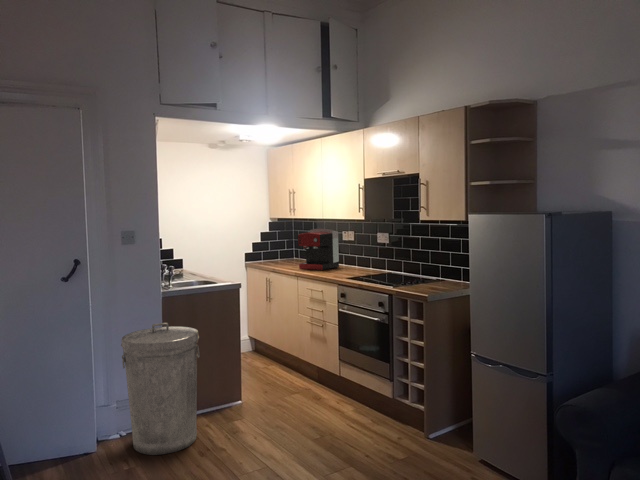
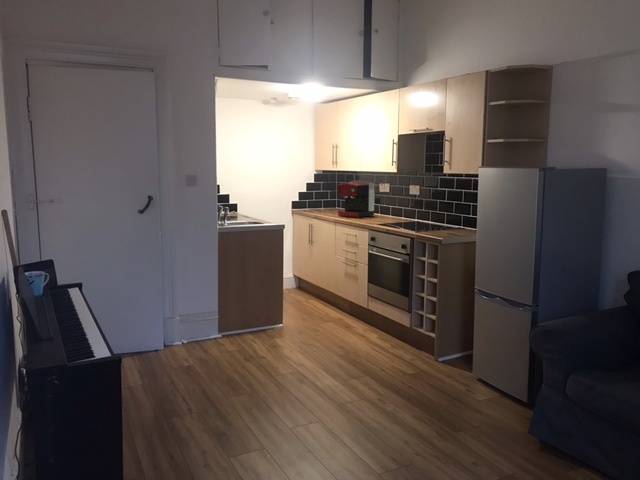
trash can: present [121,323,200,455] -> none [184,253,247,358]

